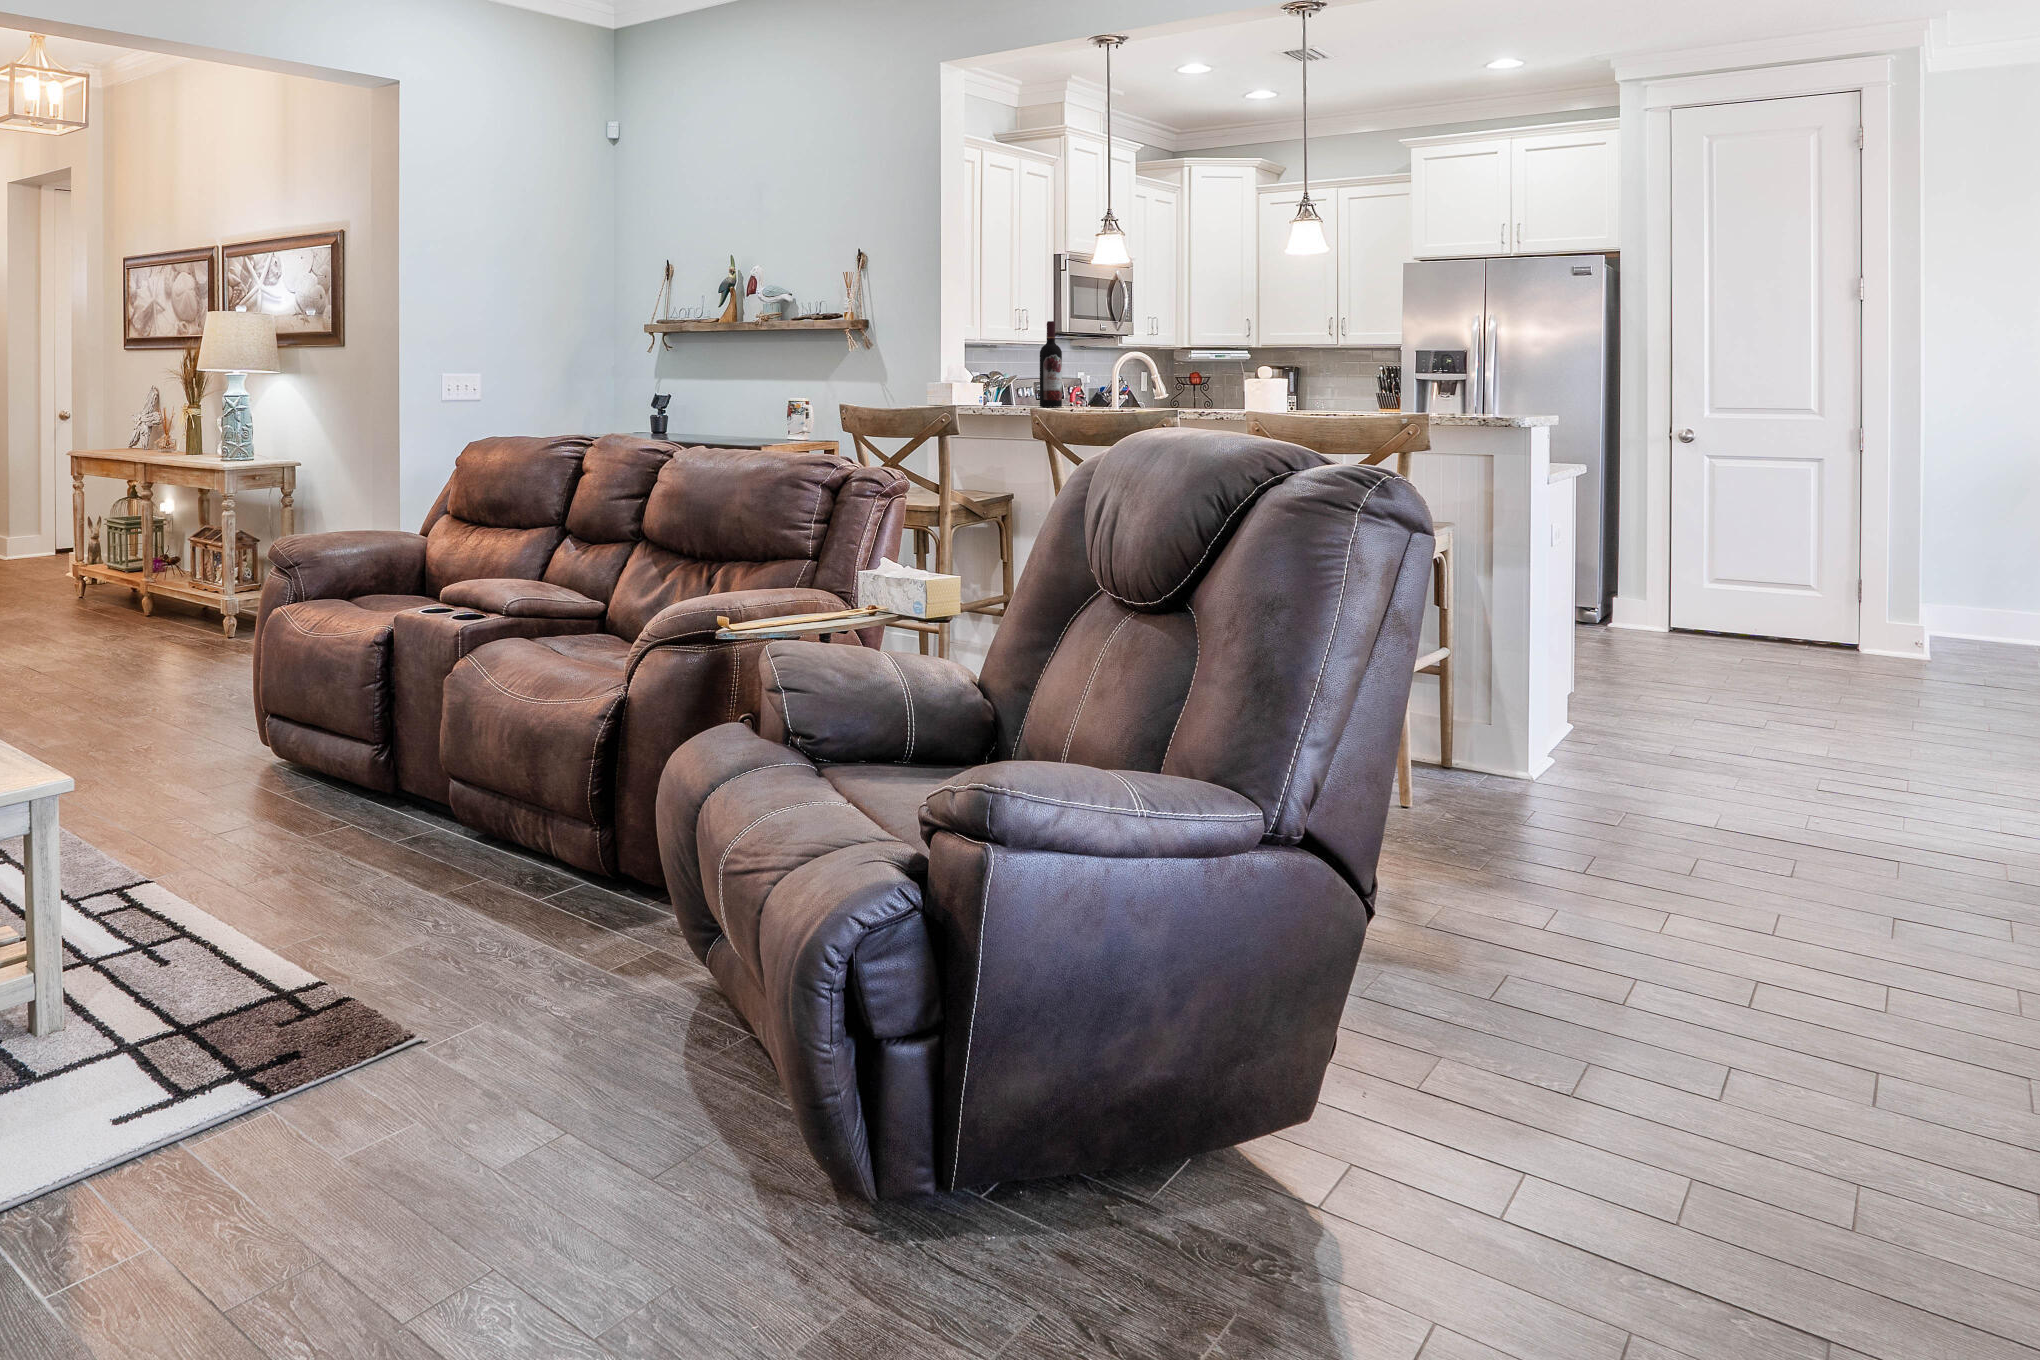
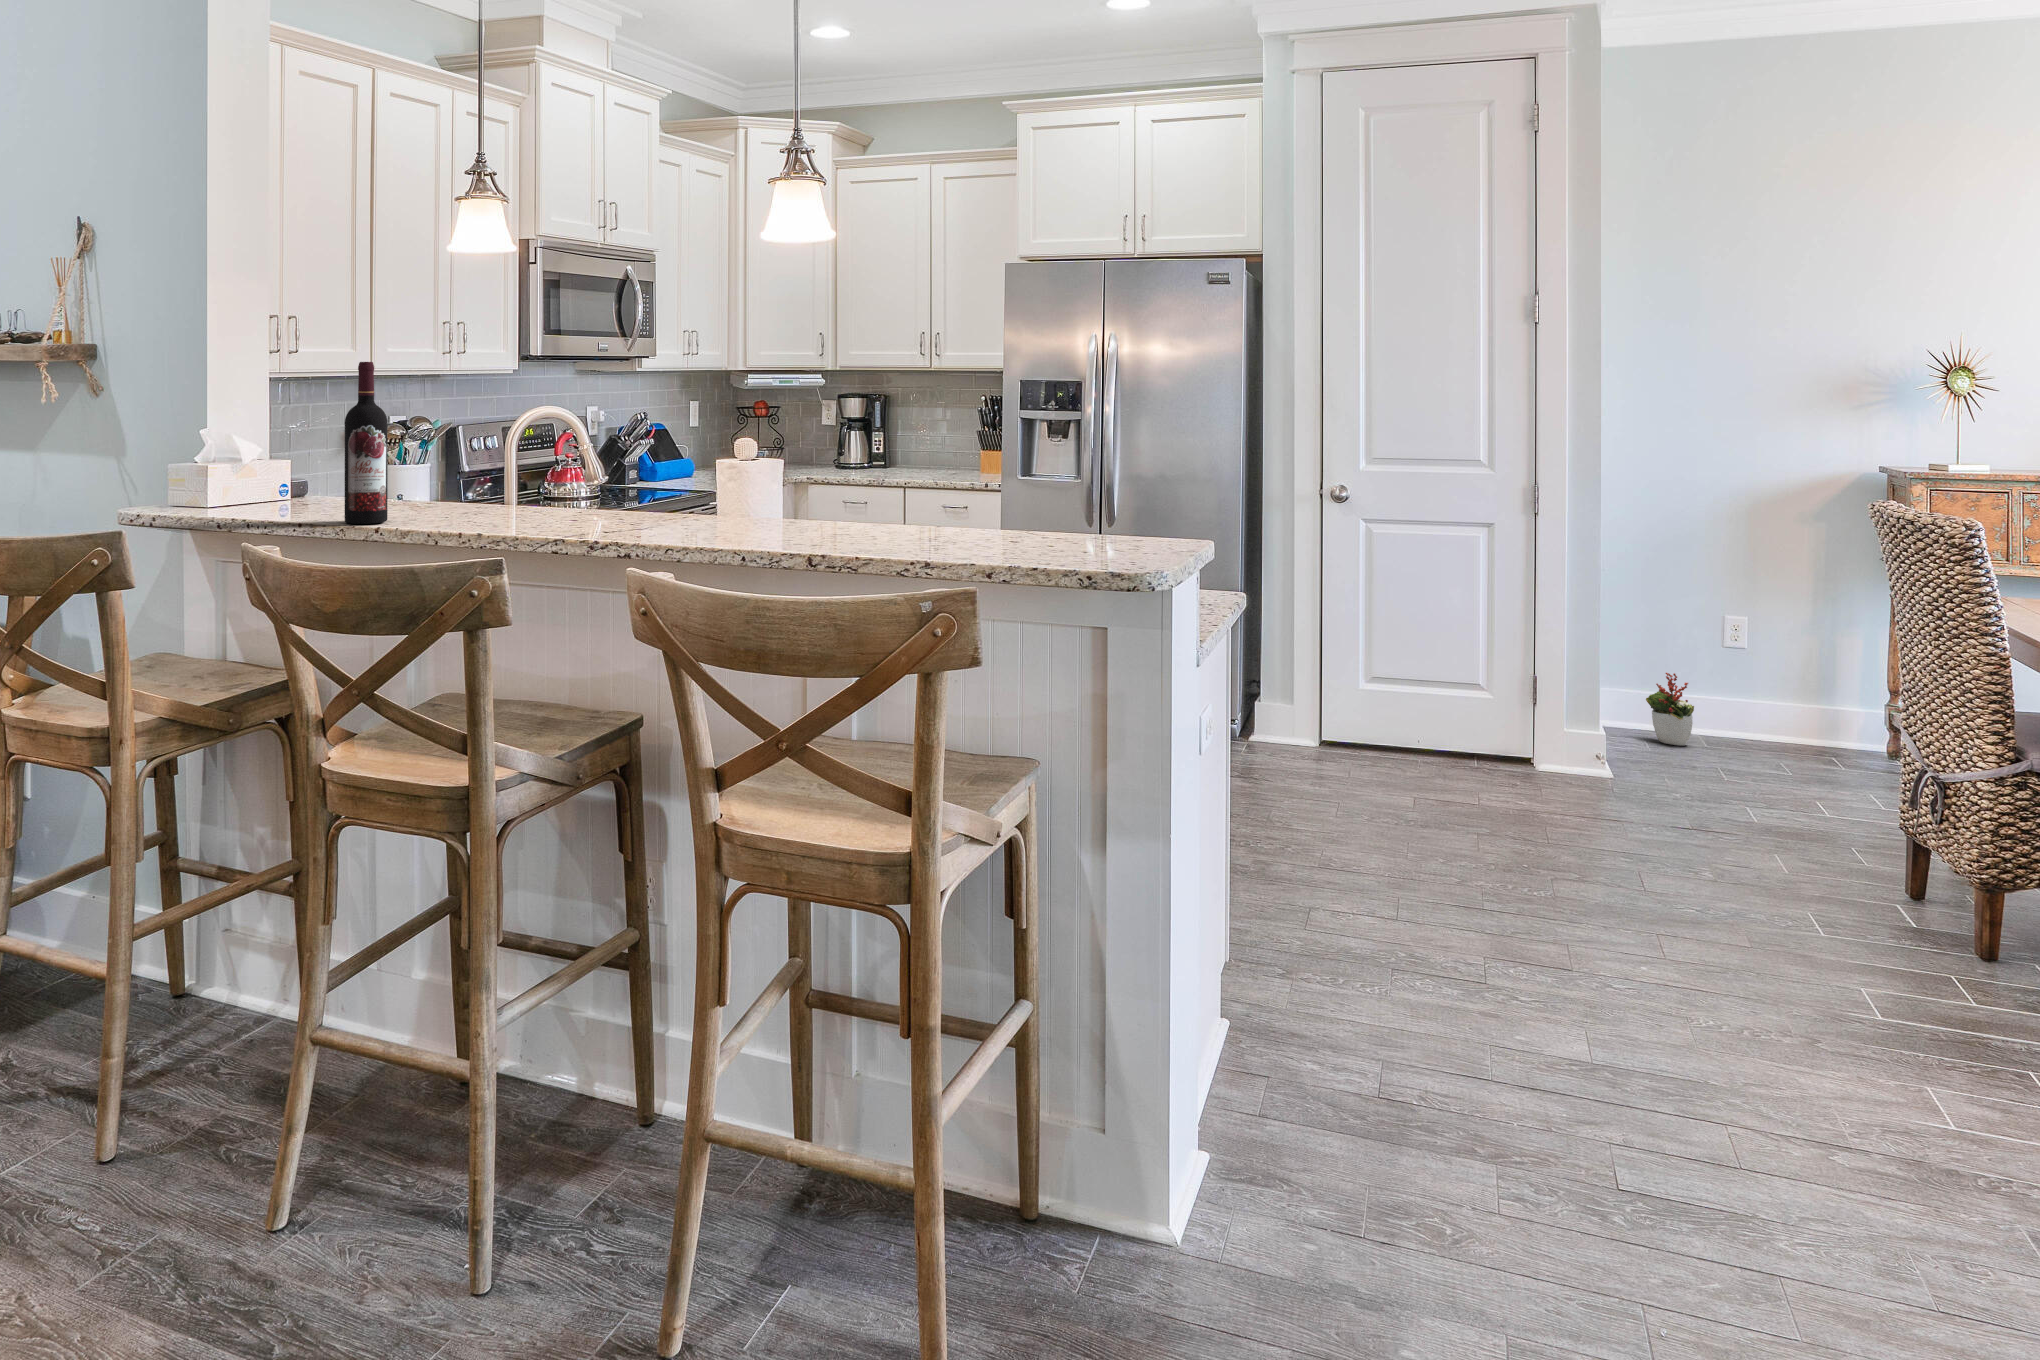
decorative plant: none [1983,587,2029,647] -> present [1646,673,1694,746]

